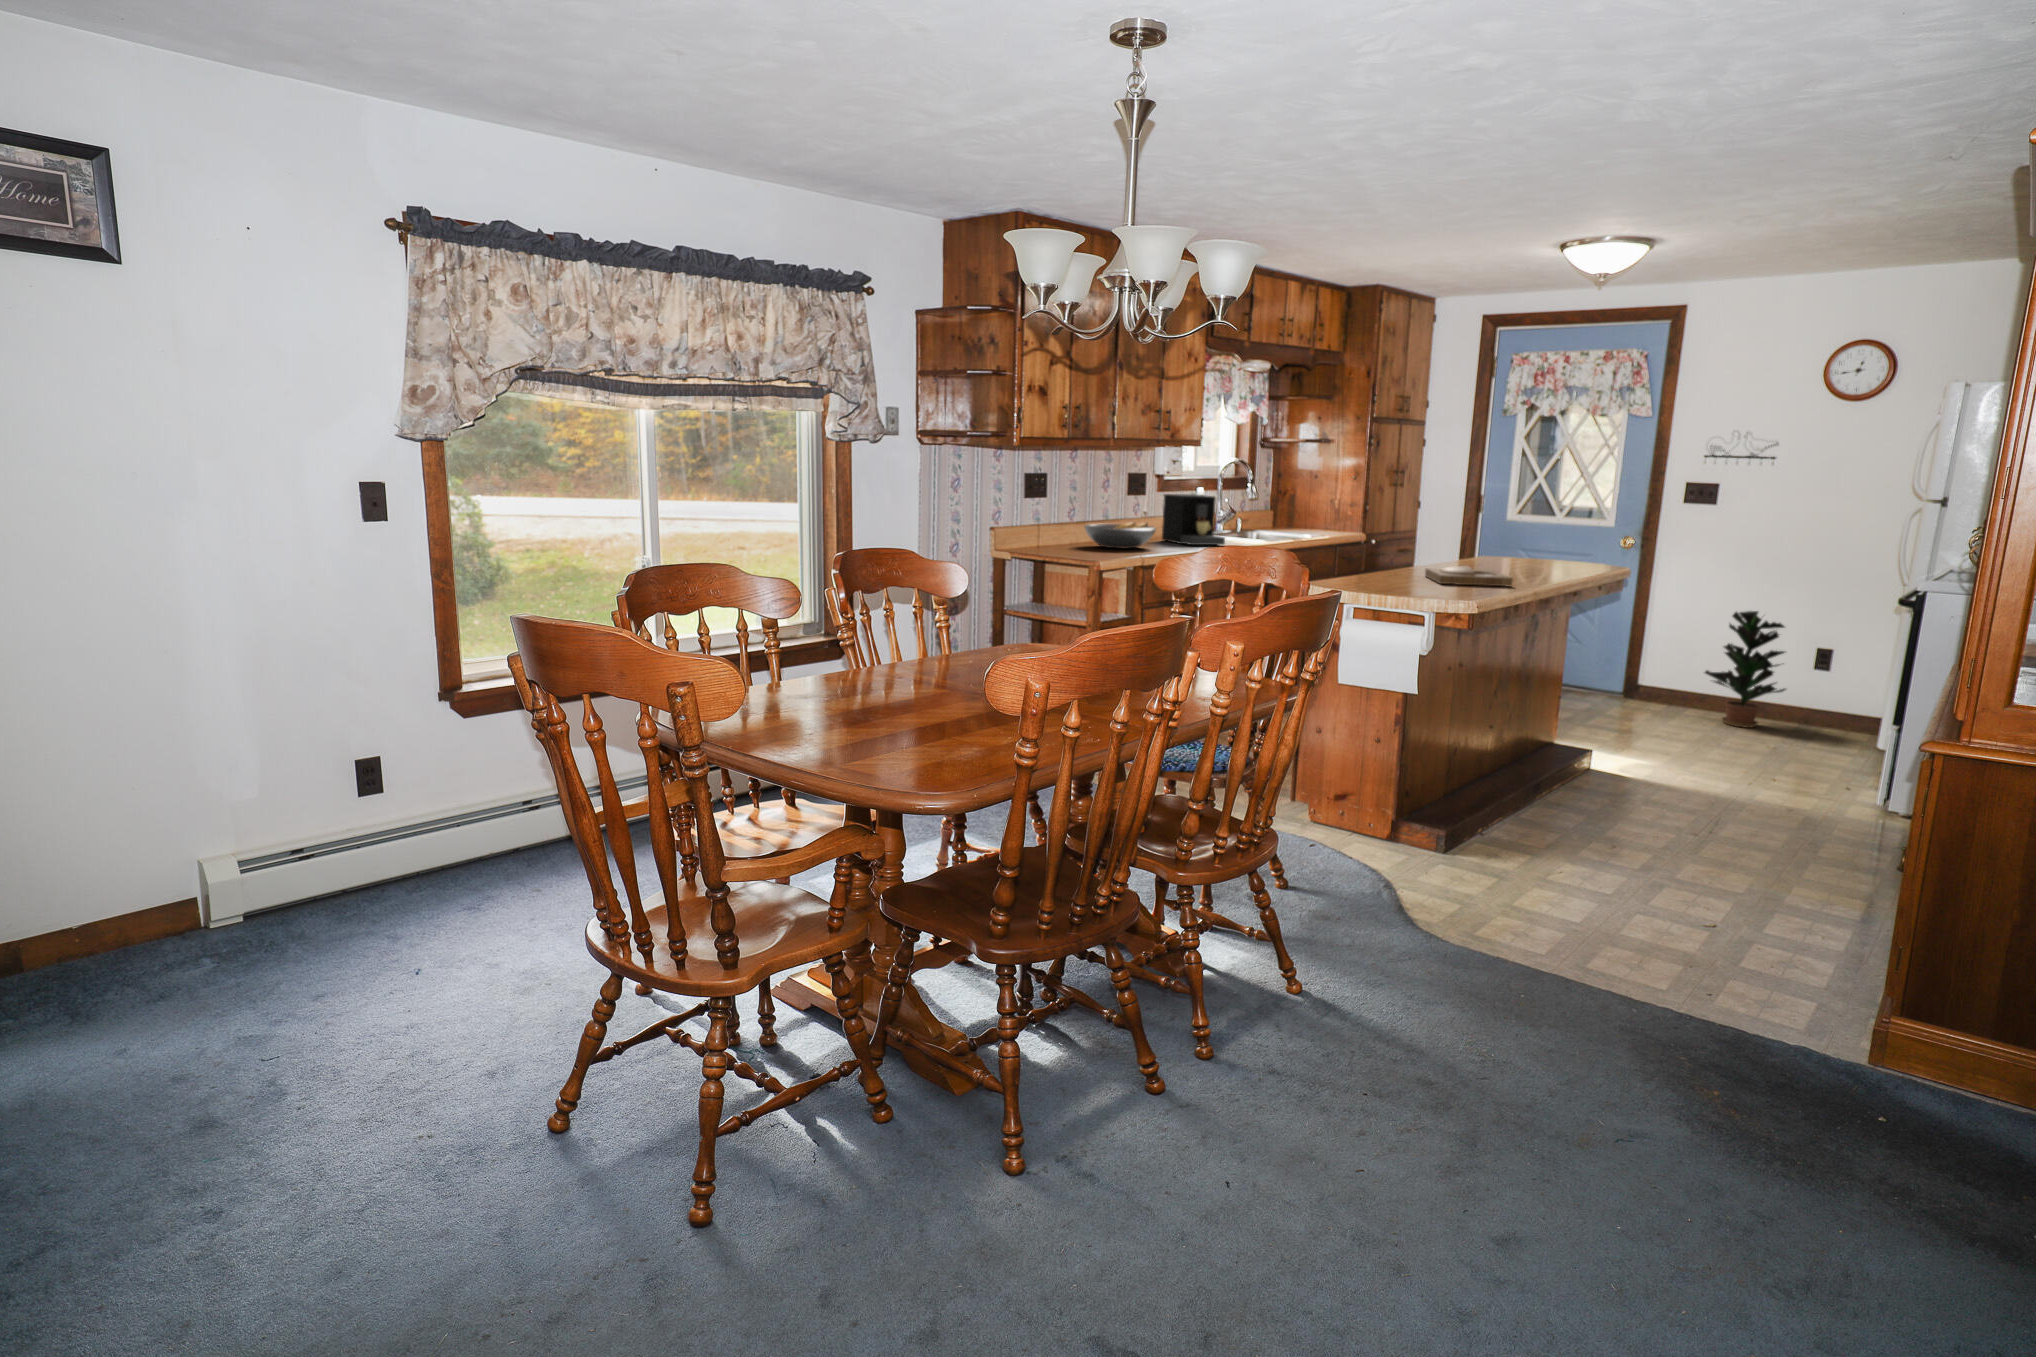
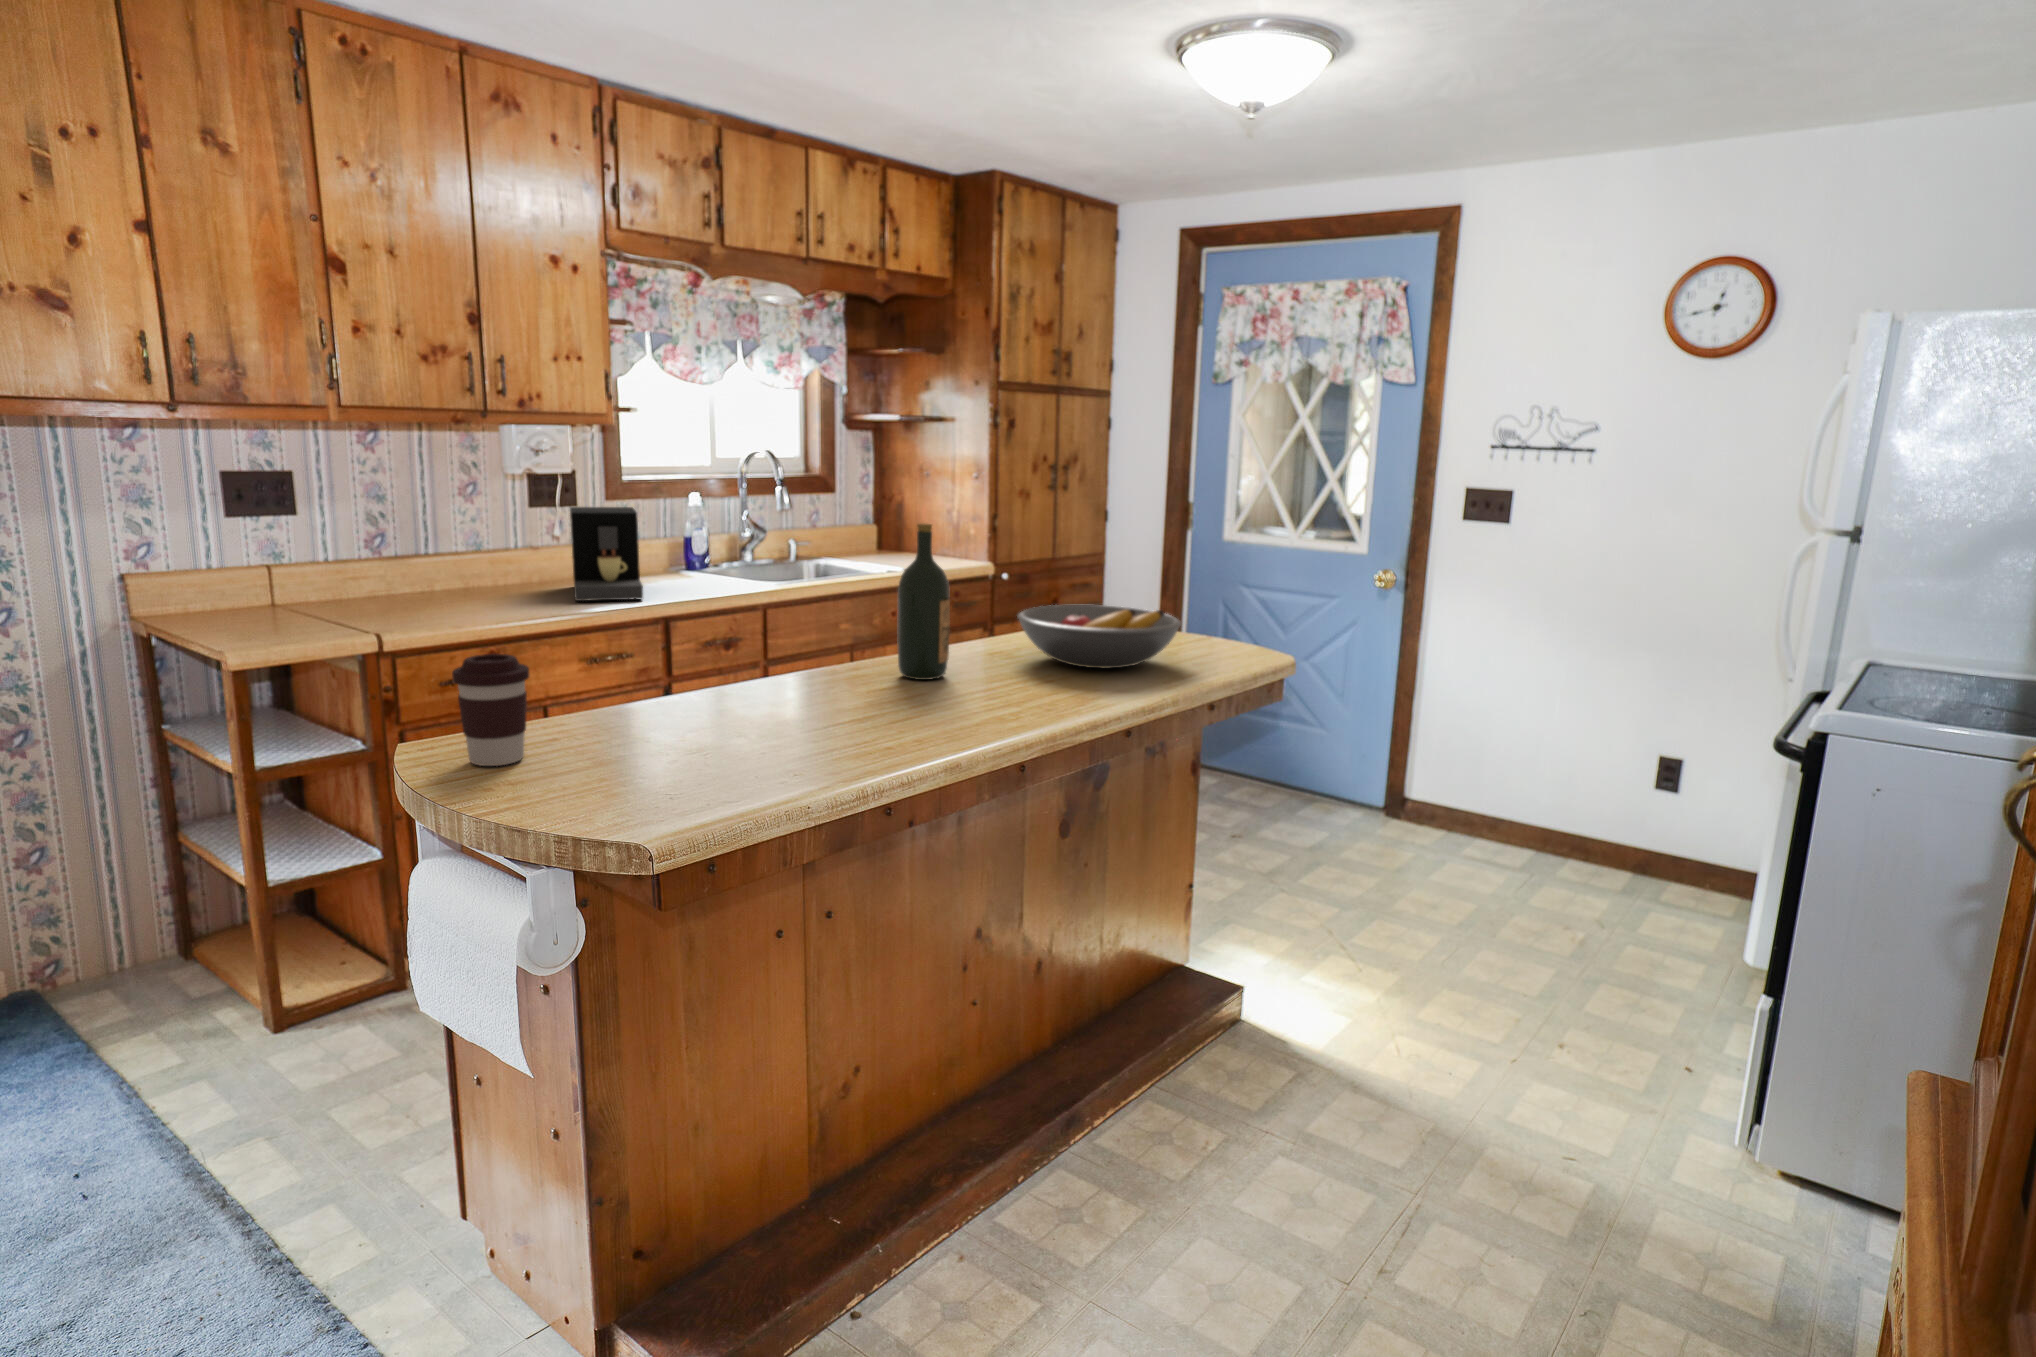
wine bottle: none [1454,494,1484,569] -> present [897,524,950,680]
fruit bowl: present [1084,522,1156,549] -> present [1018,605,1182,668]
coffee cup: none [1352,540,1382,584] -> present [452,654,530,766]
tray: present [1425,566,1513,586] -> none [701,697,896,763]
potted plant: present [1705,611,1785,728] -> none [1487,696,1612,885]

